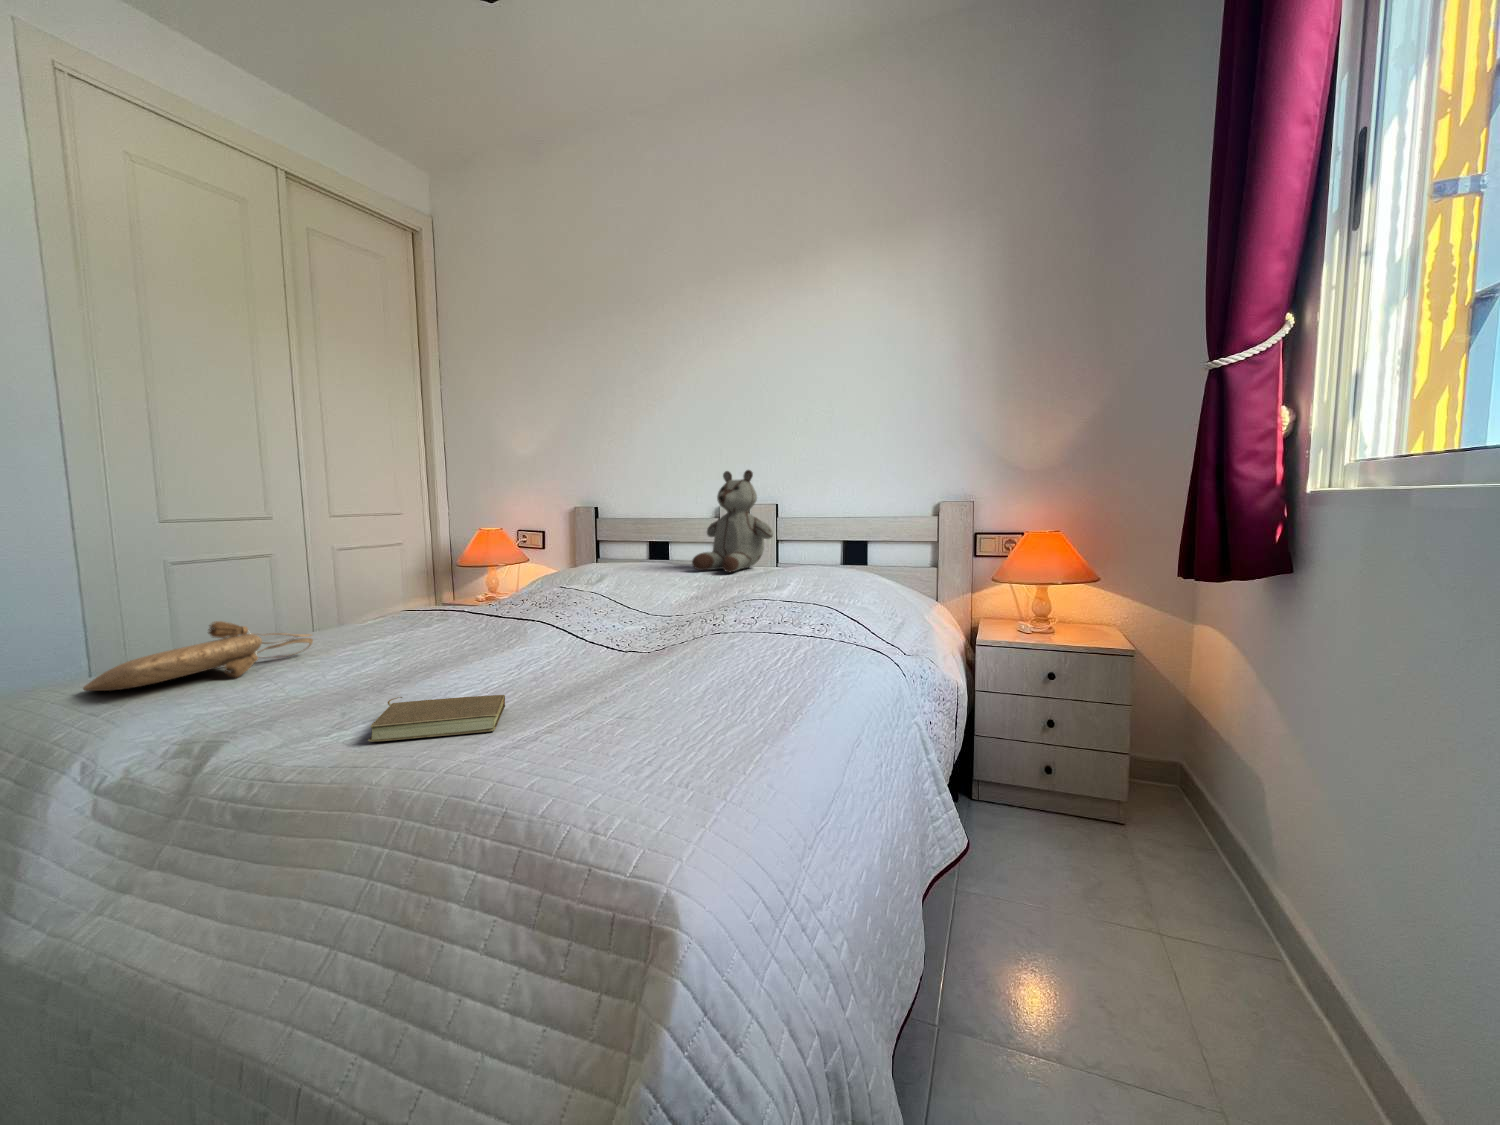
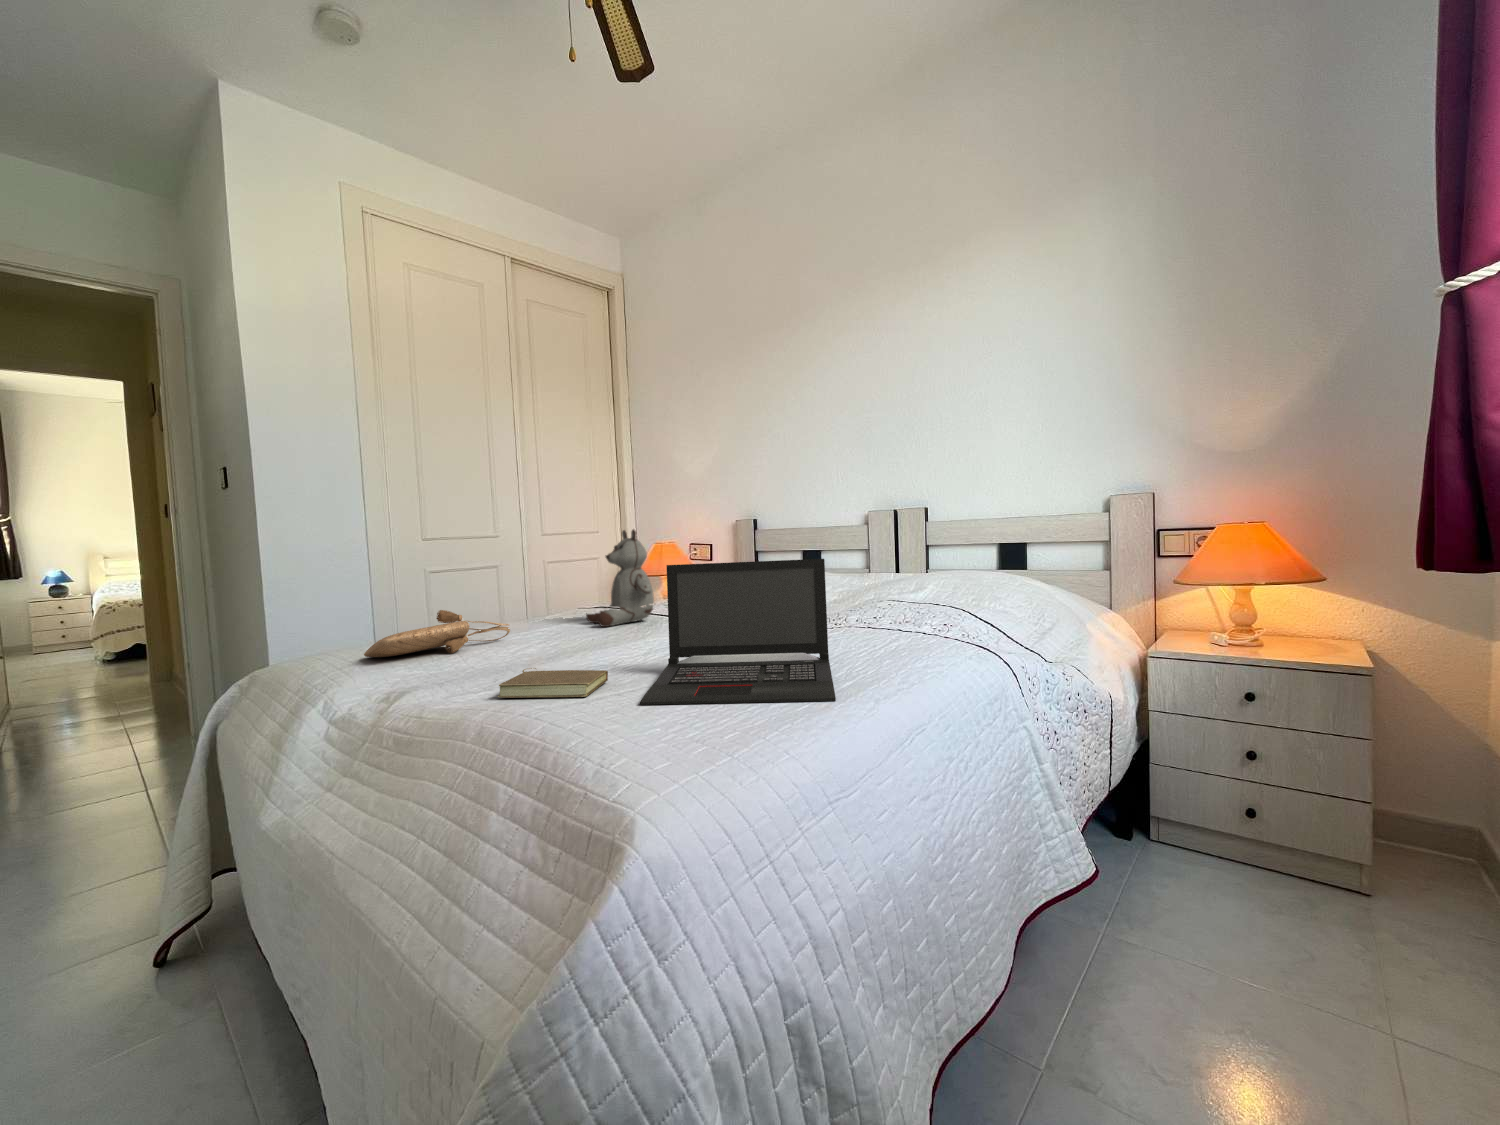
stuffed bear: present [692,470,773,573] -> present [586,530,654,627]
laptop: none [570,564,785,737] -> present [640,559,836,705]

